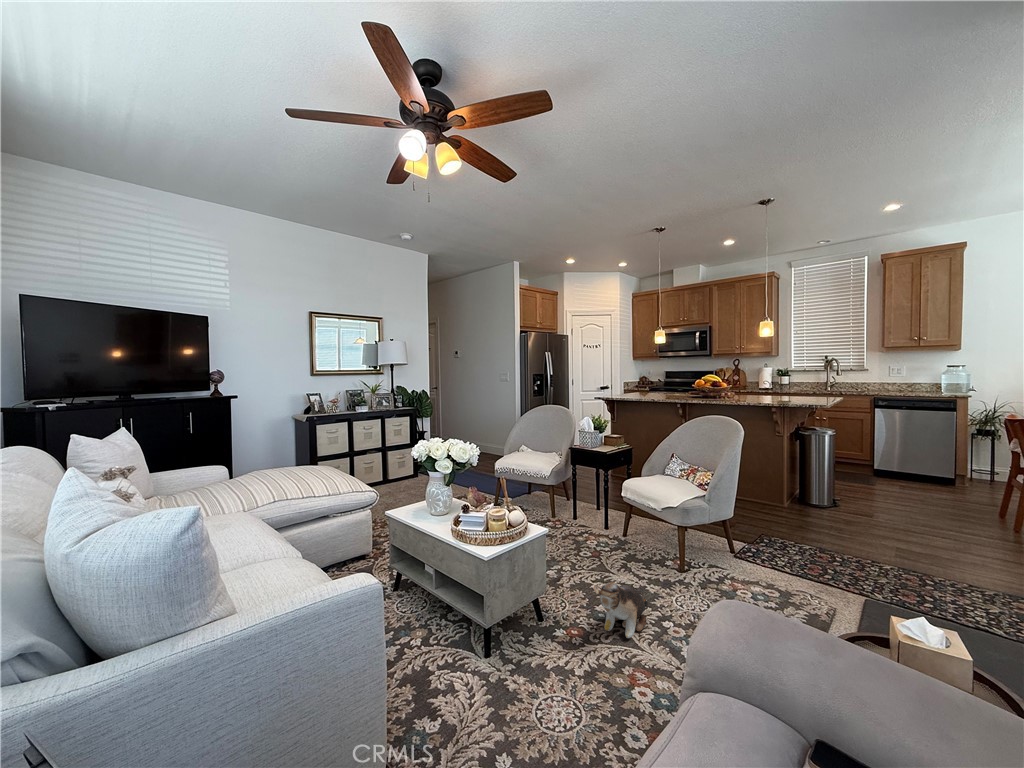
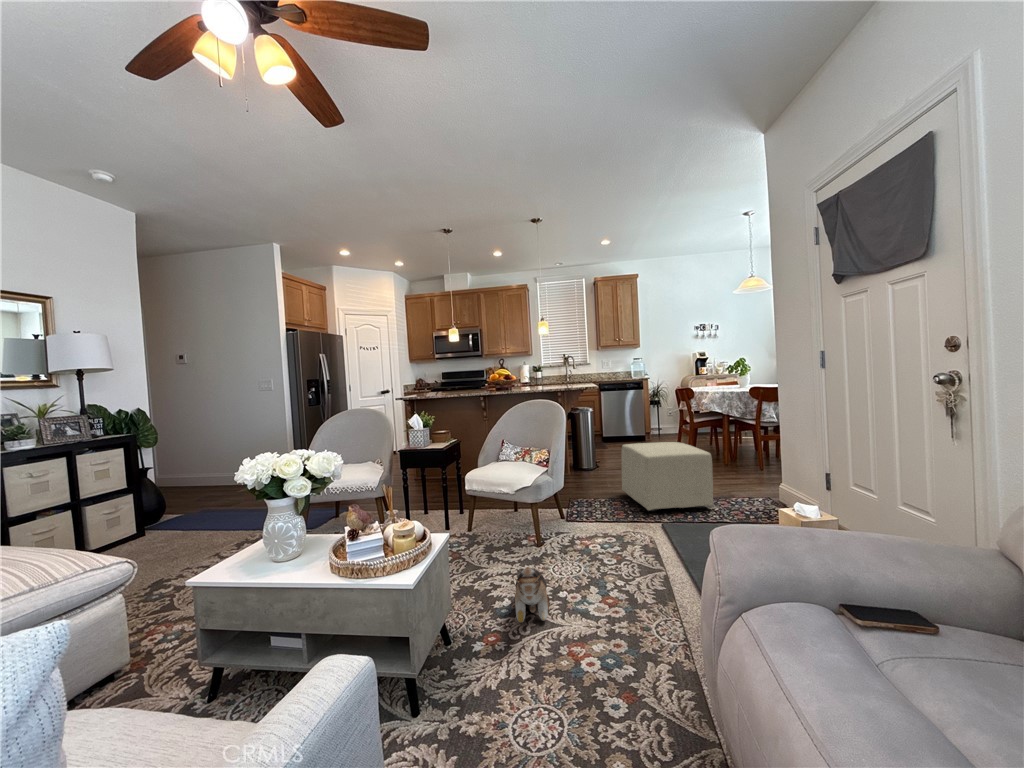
ottoman: none [843,483,997,601] -> present [622,442,713,512]

